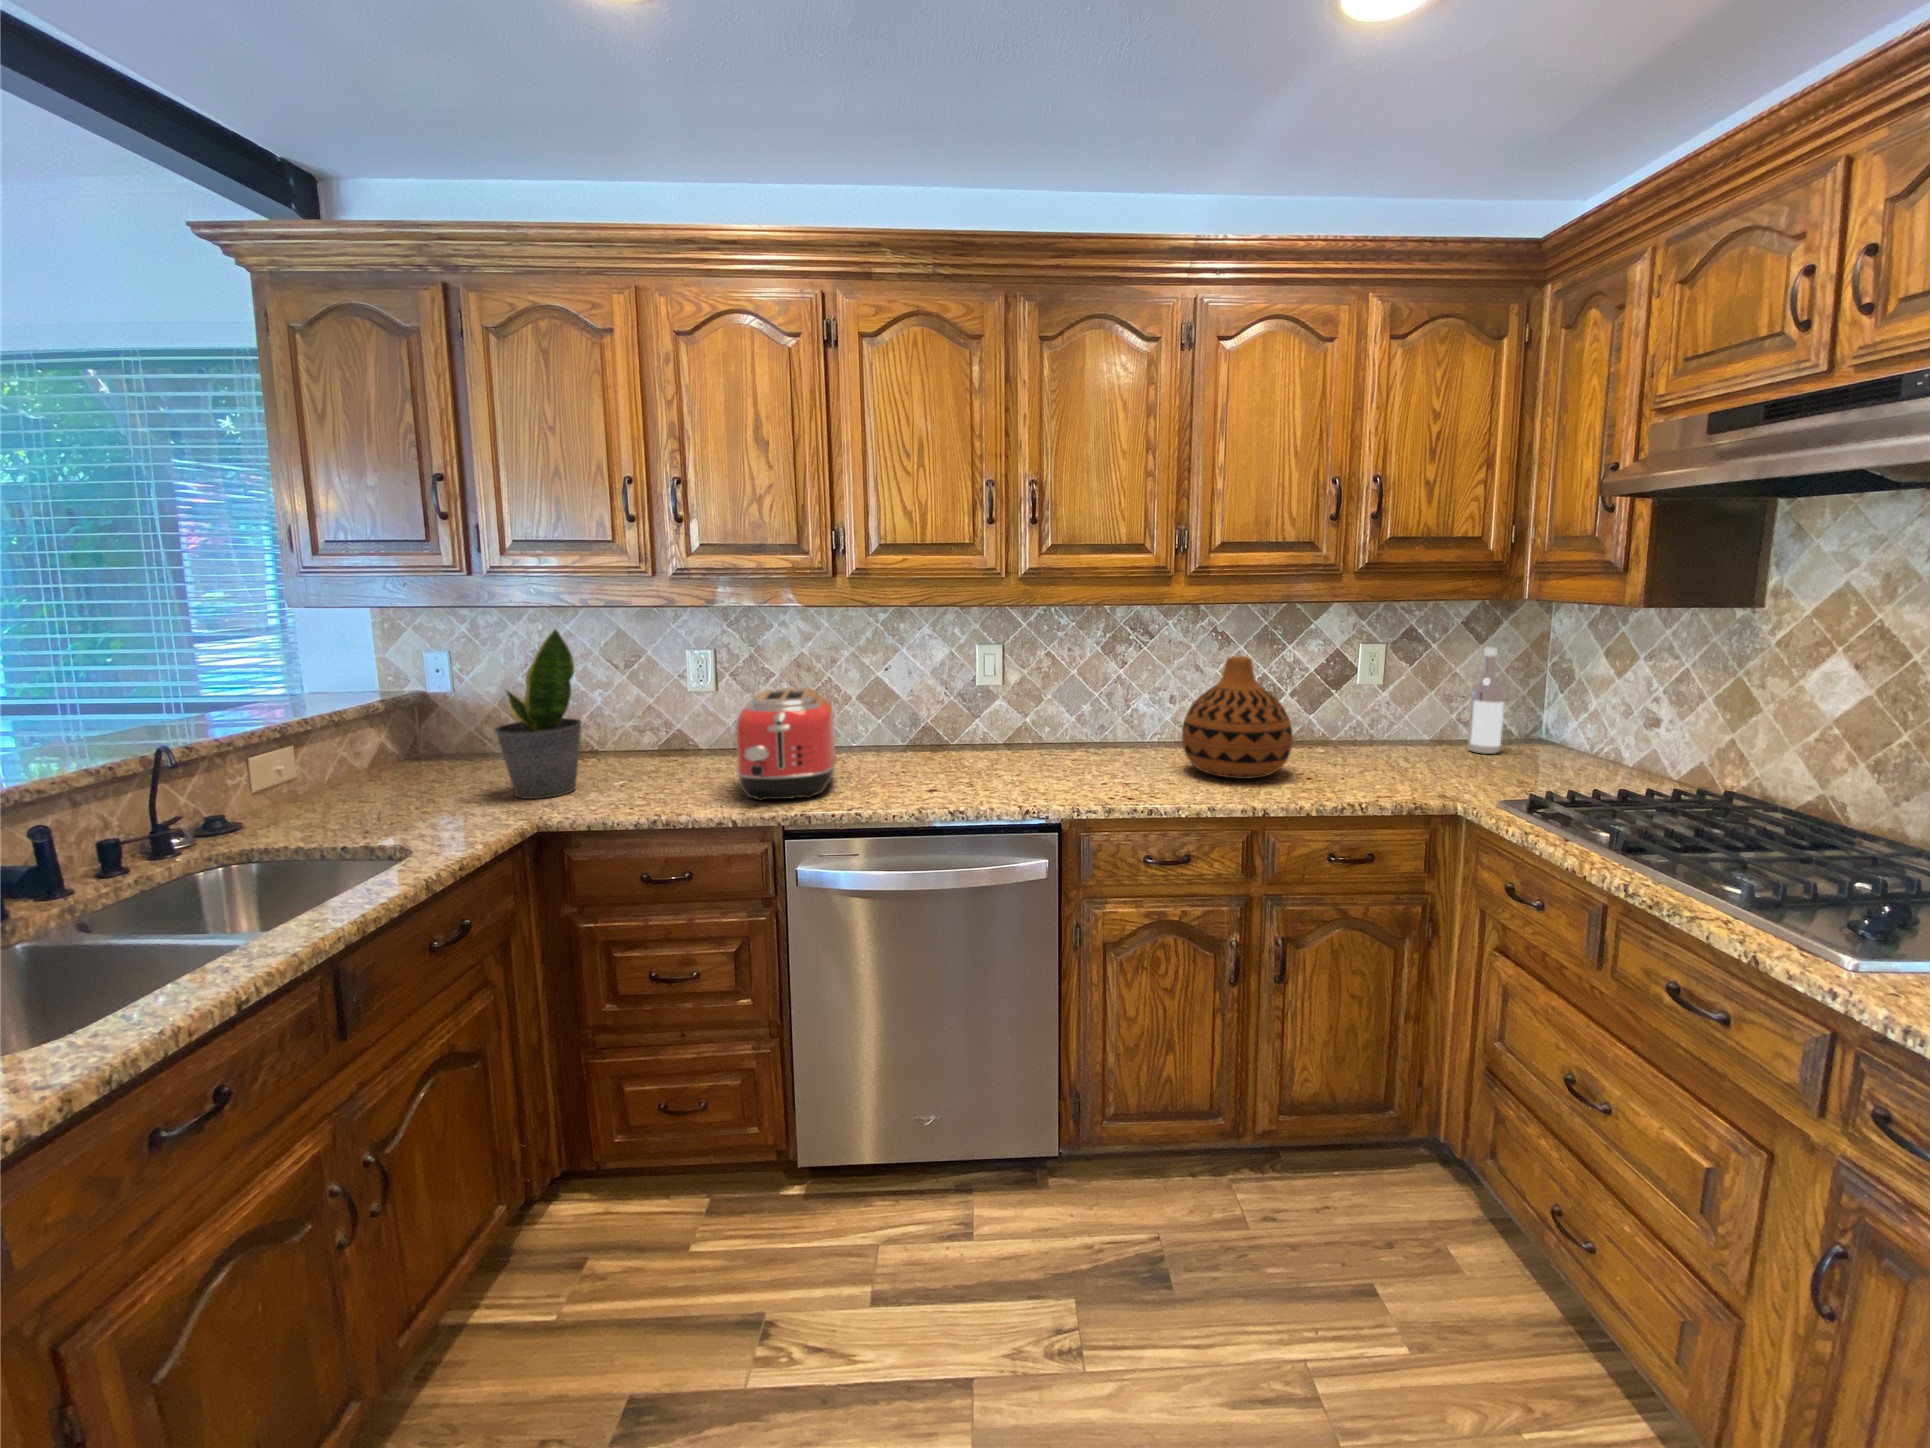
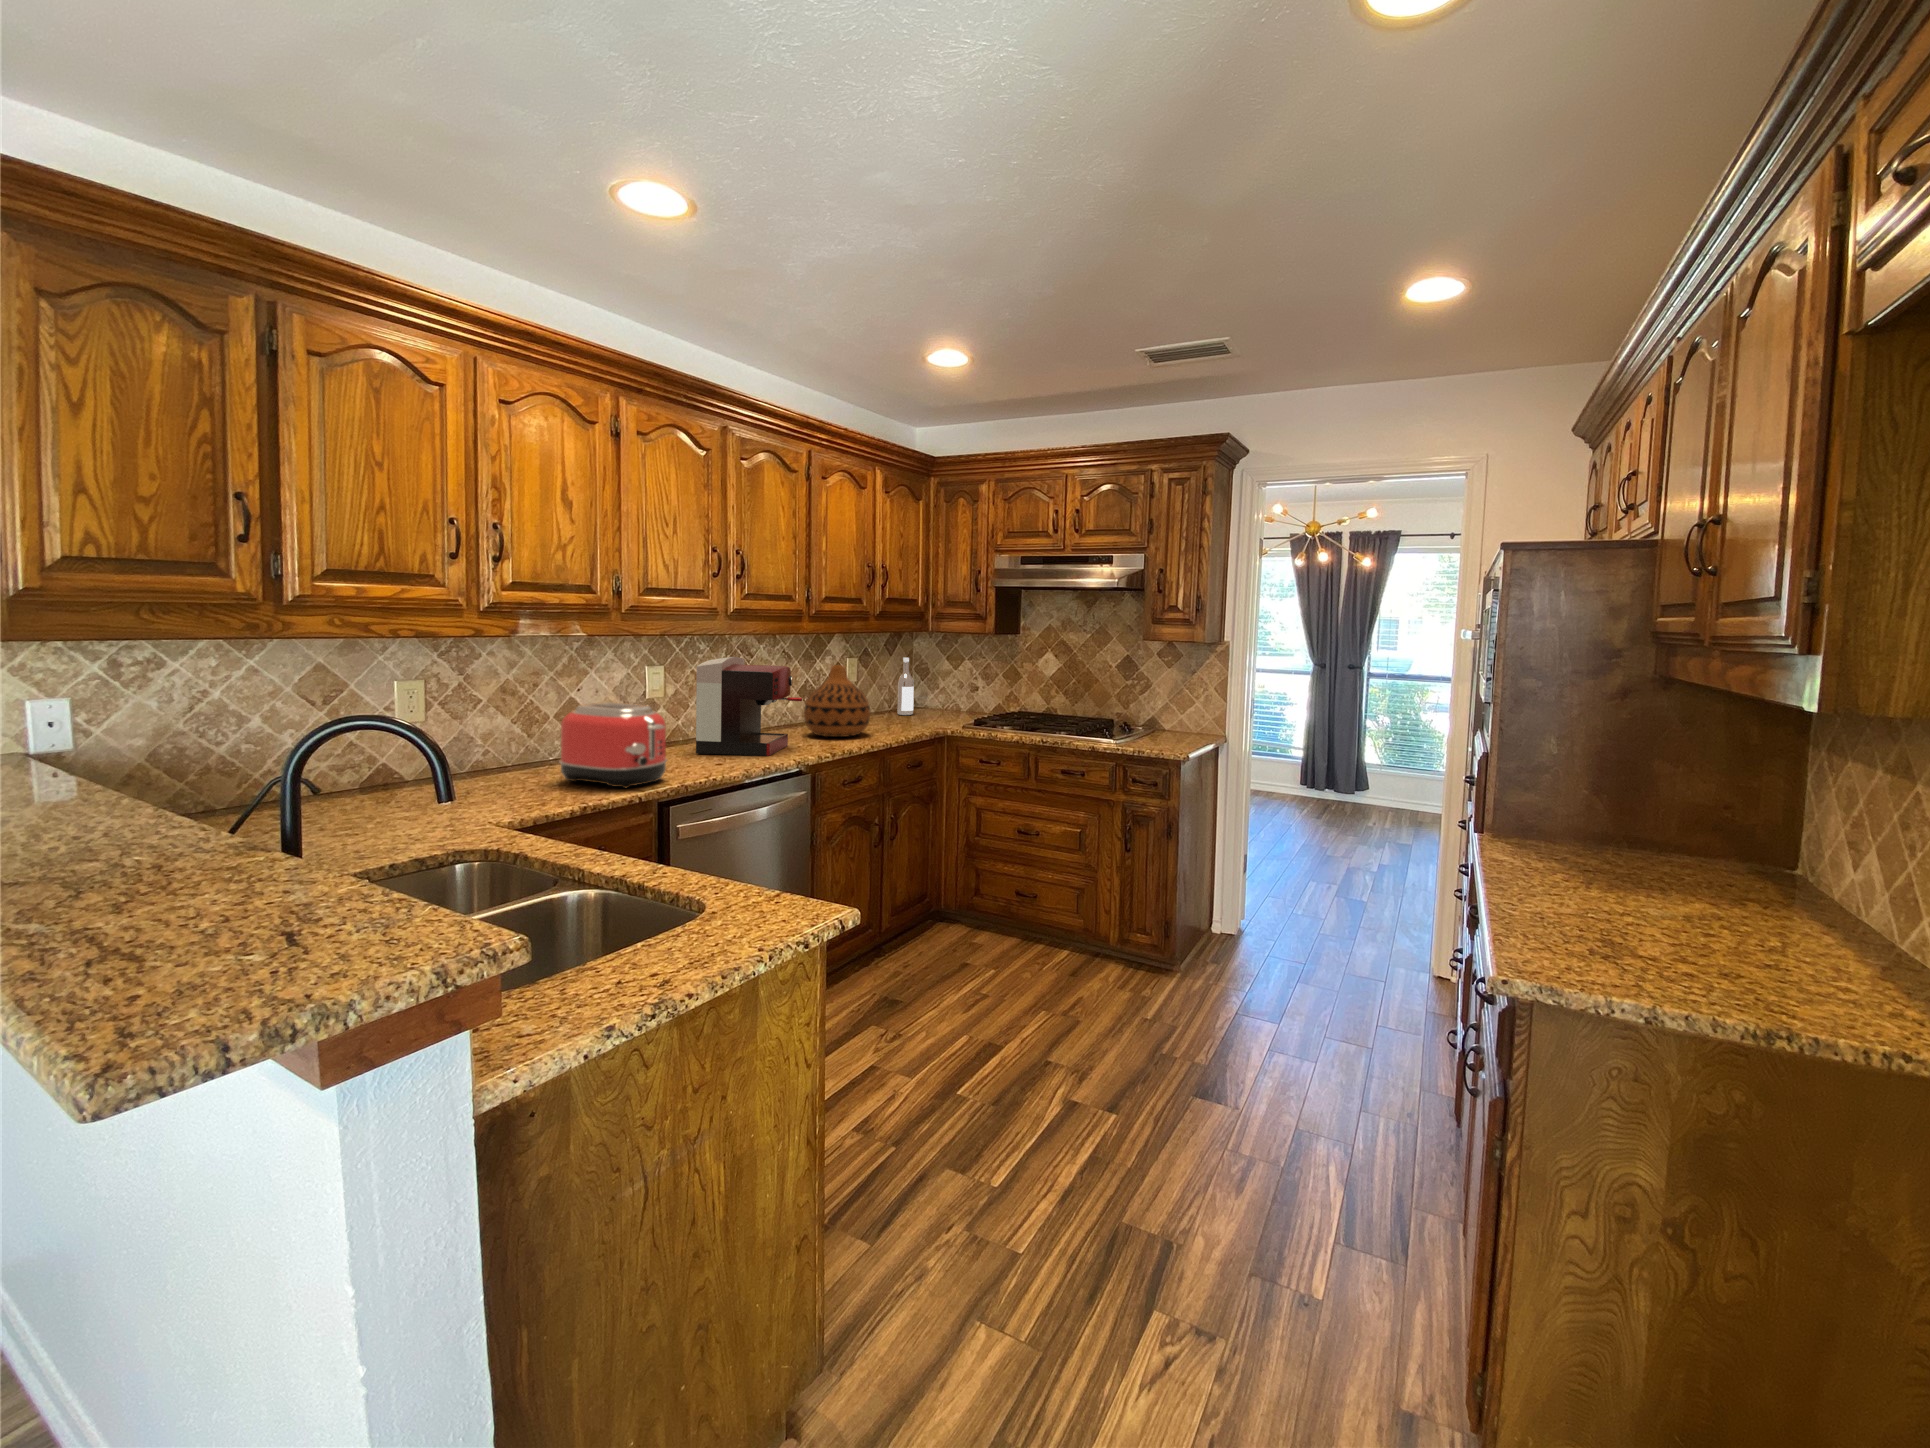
potted plant: present [495,629,582,799] -> none [348,656,443,829]
coffee maker: none [981,637,1118,789] -> present [696,657,802,756]

